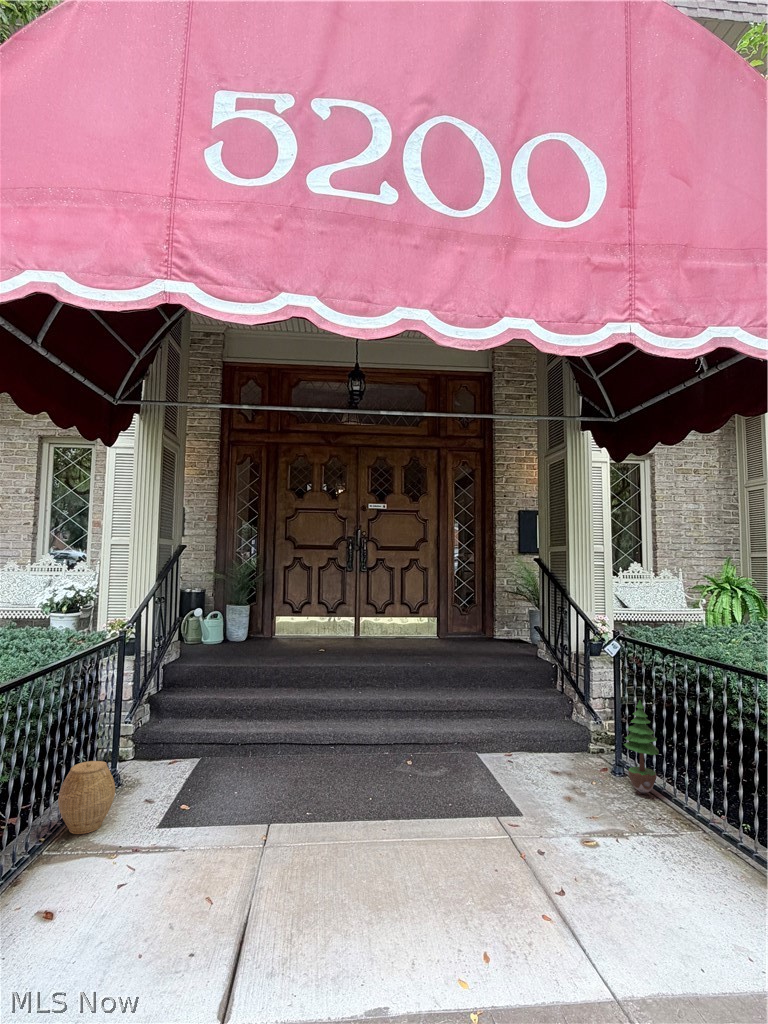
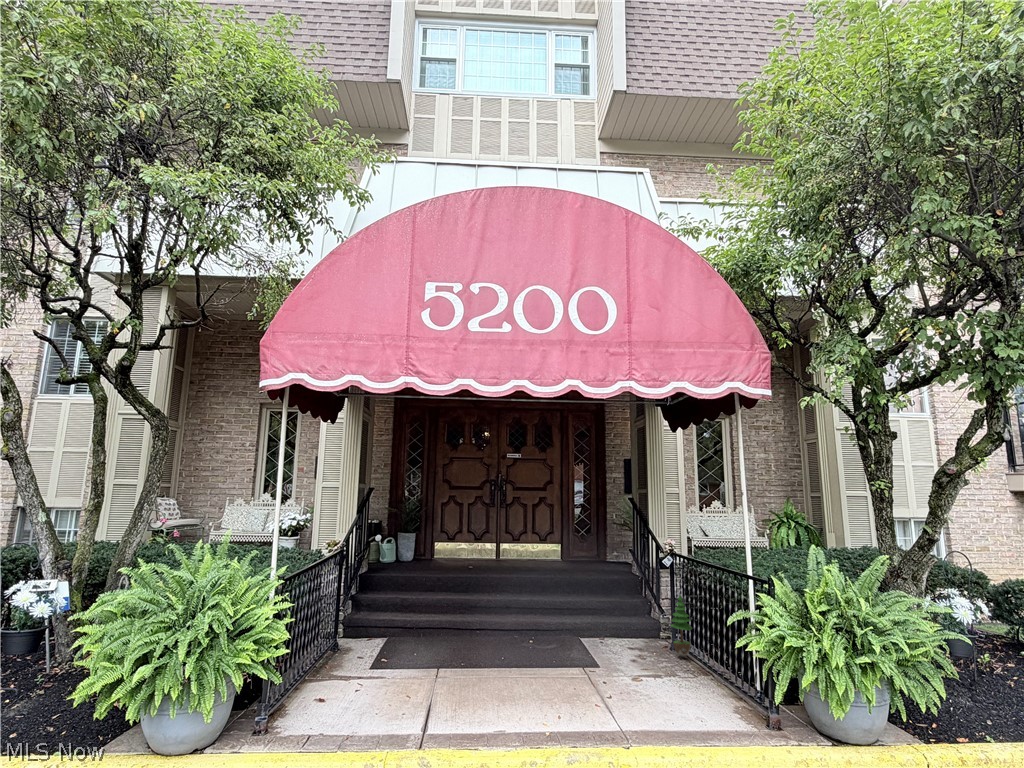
woven basket: present [58,761,115,834] -> none [315,626,347,669]

